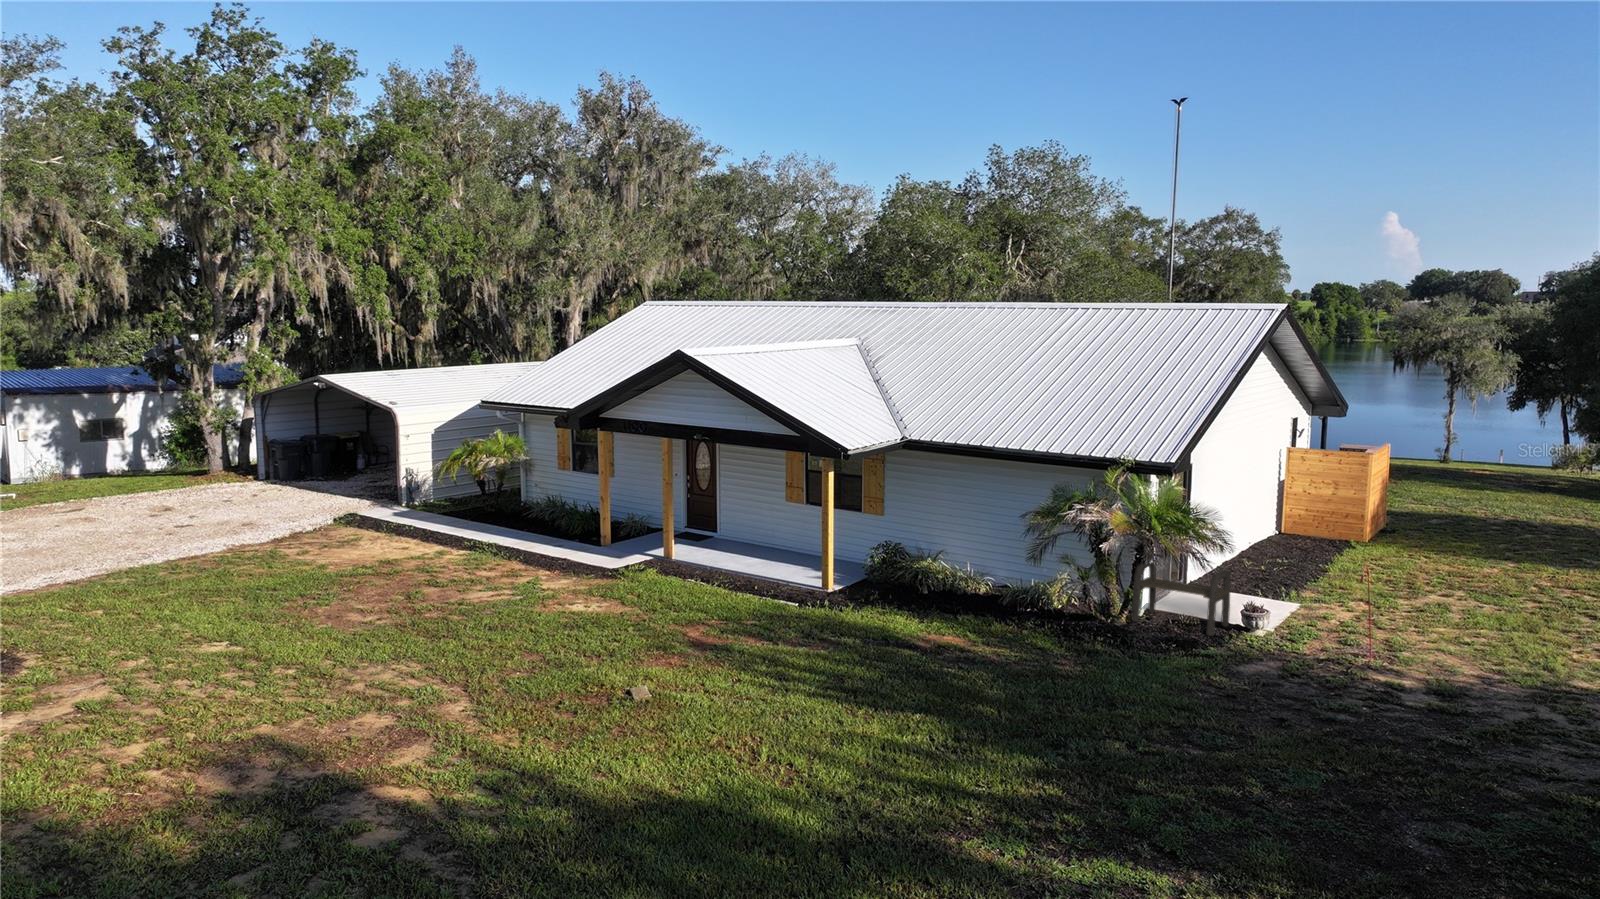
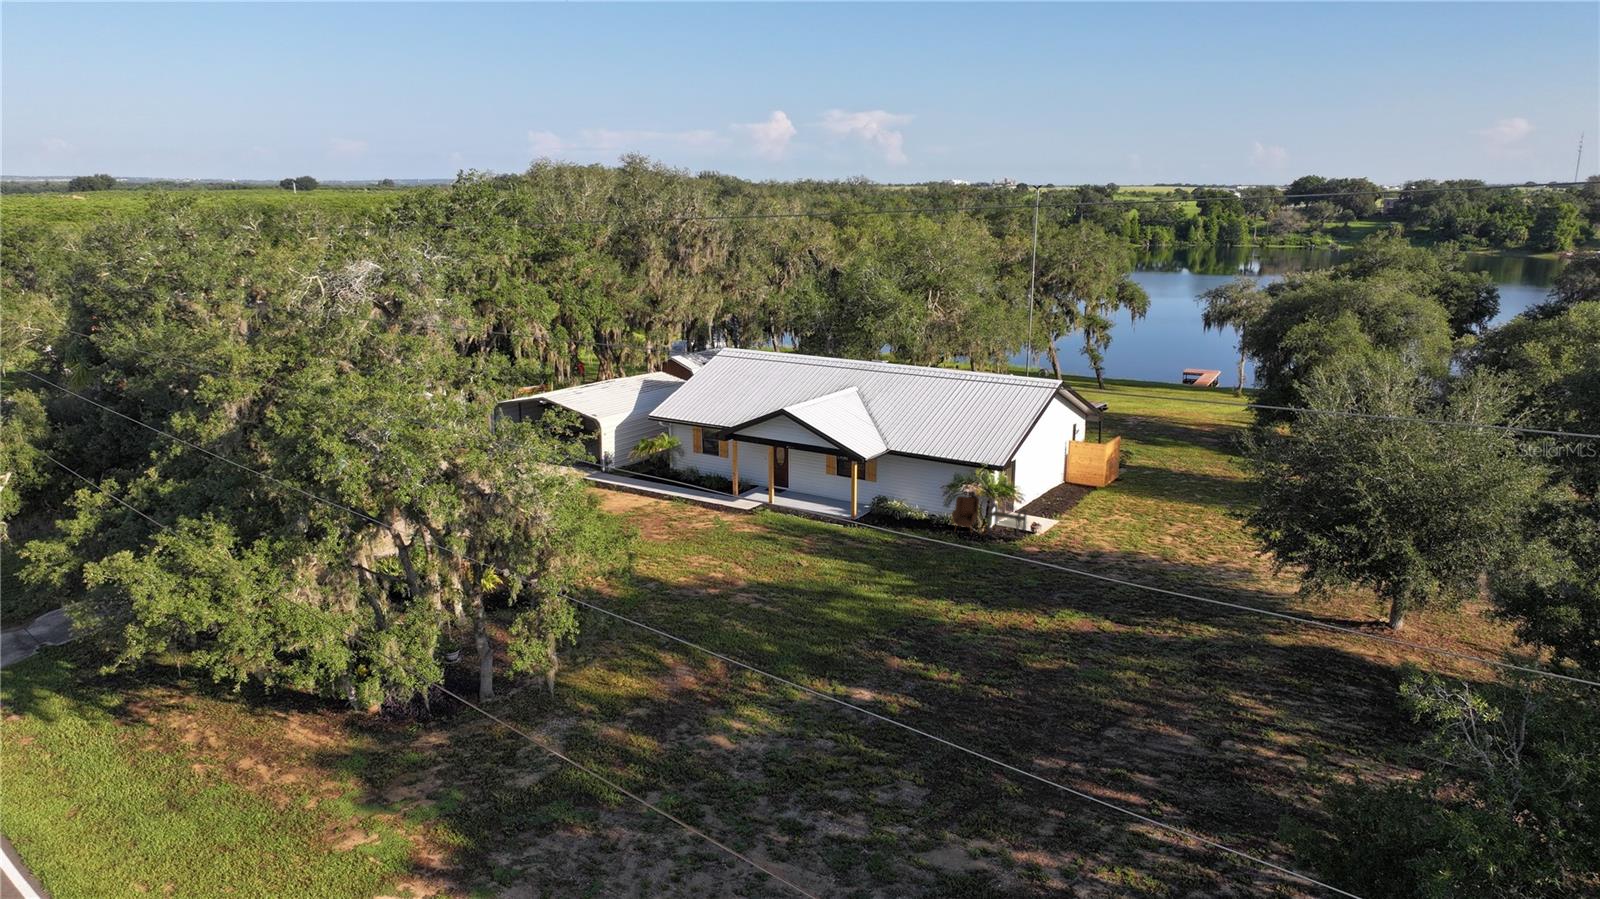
armchair: none [1045,539,1112,629] -> present [952,496,979,527]

